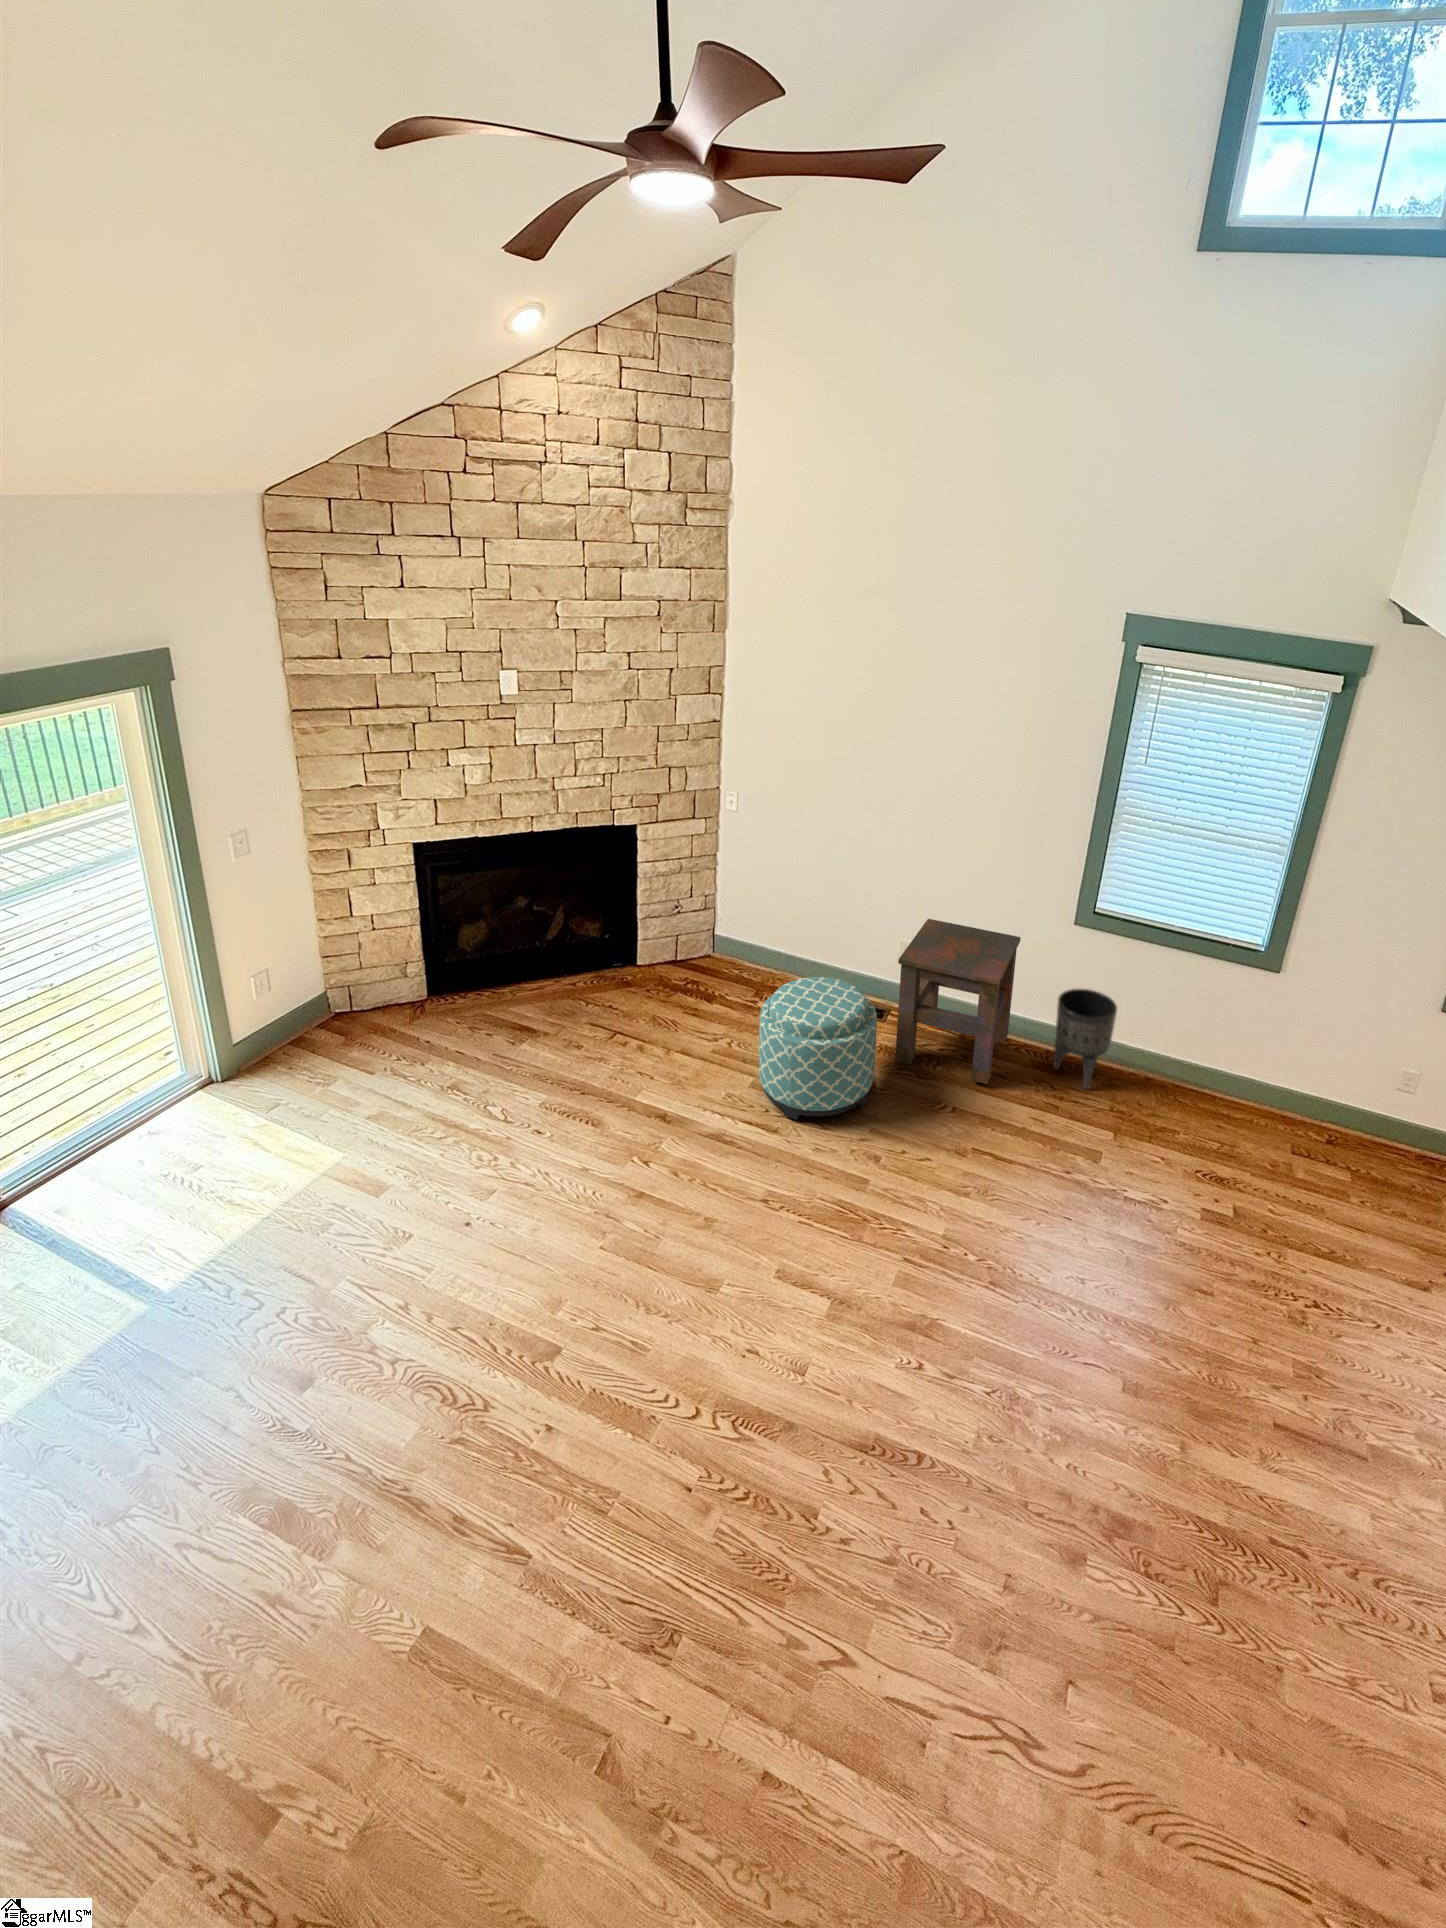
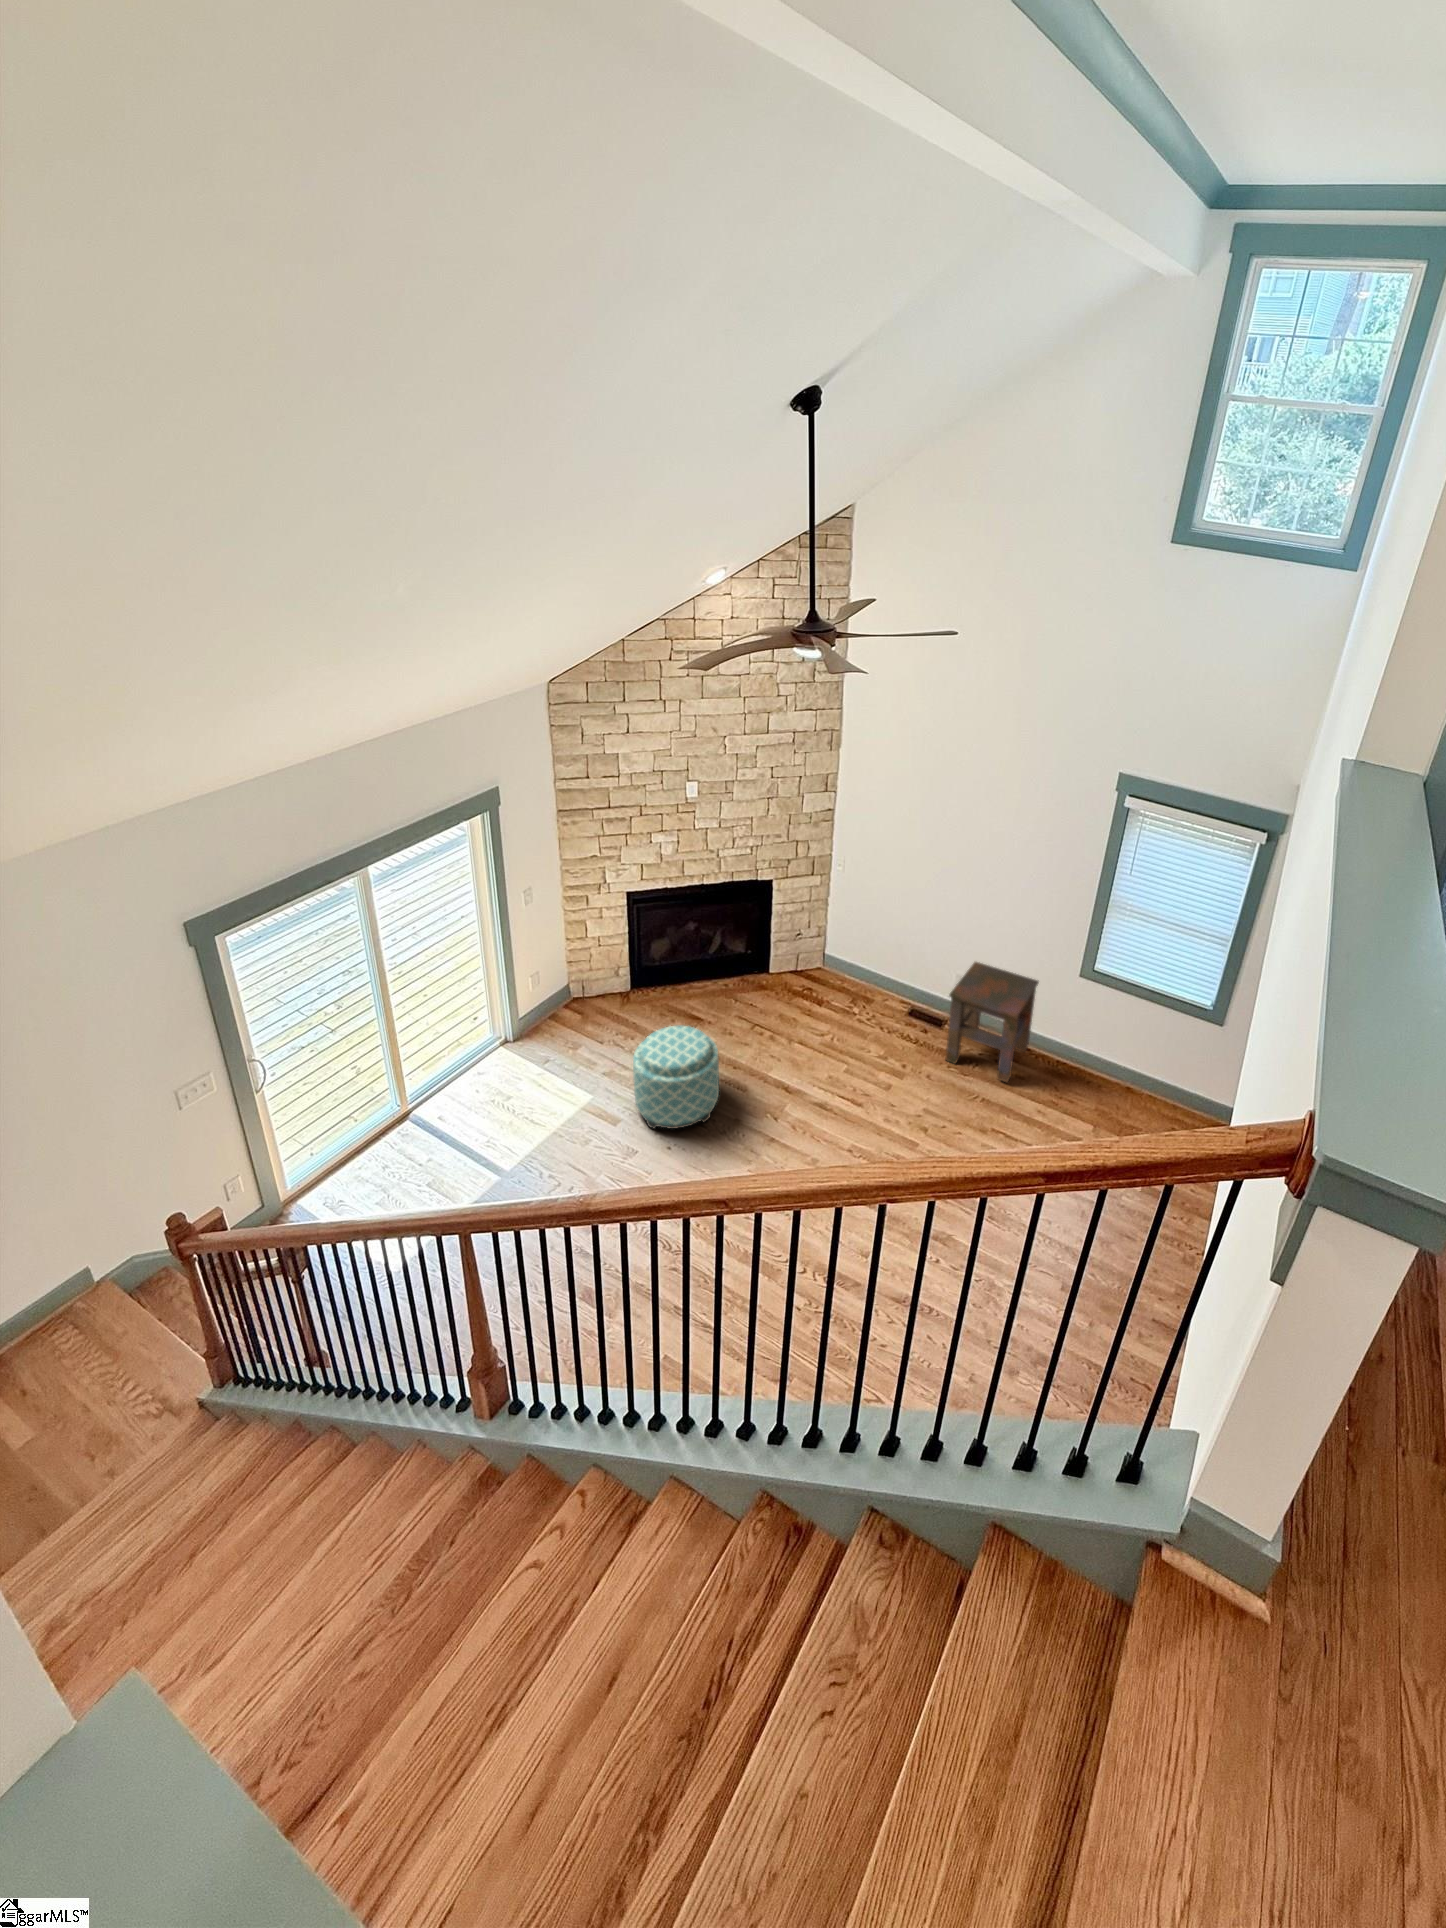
ottoman: present [759,977,877,1120] -> present [633,1025,719,1129]
planter: present [1053,989,1117,1089] -> none [1057,1021,1103,1092]

